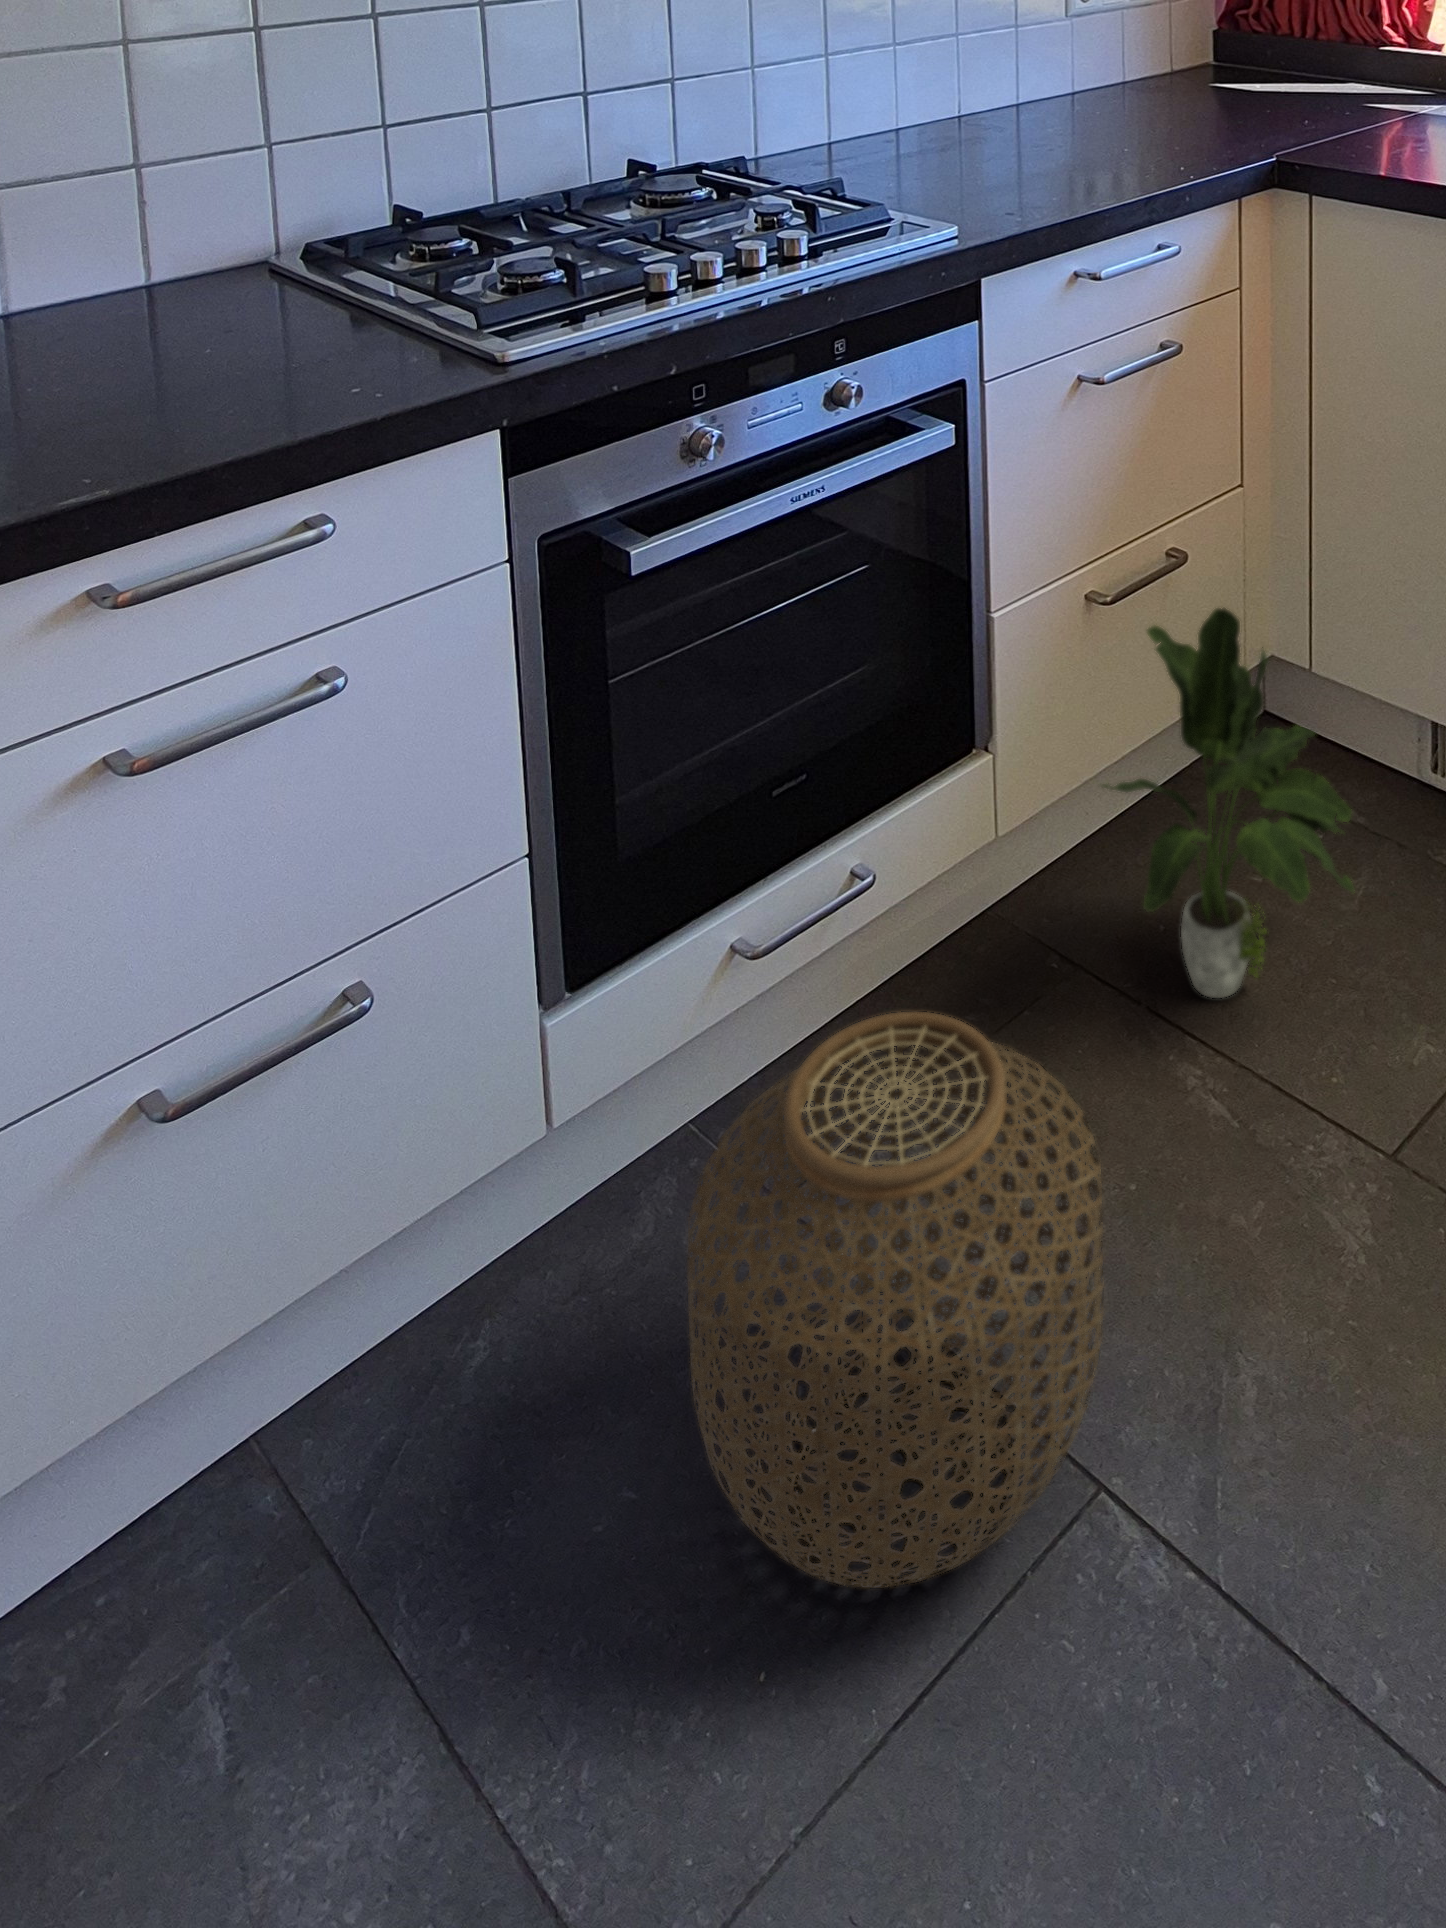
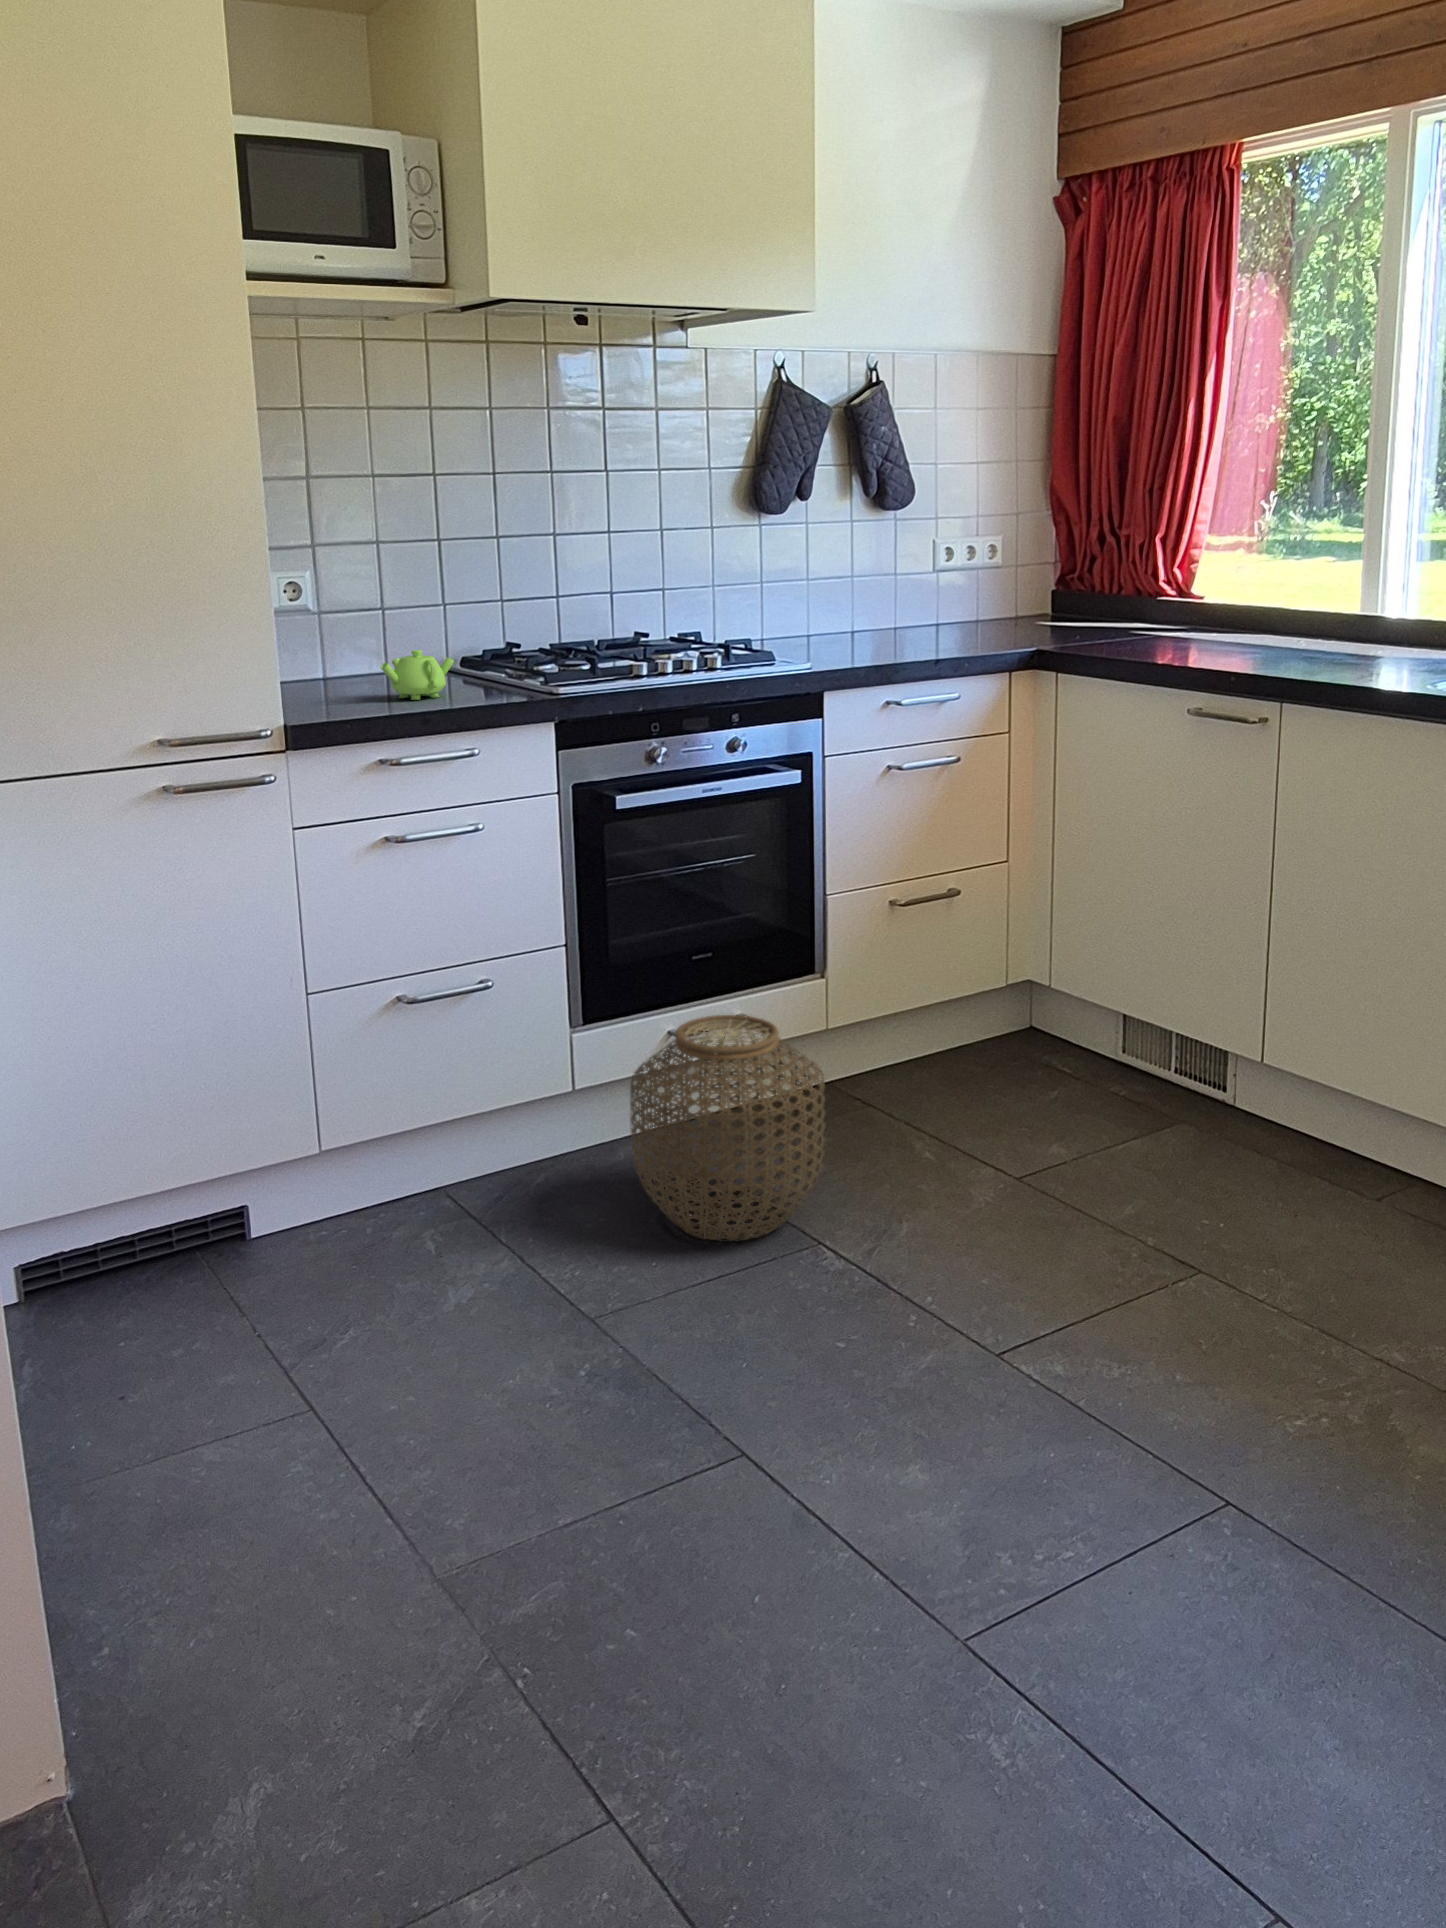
teapot: none [79,307,264,423] -> present [380,650,454,700]
potted plant: present [1103,608,1355,998] -> none [874,899,1034,1120]

